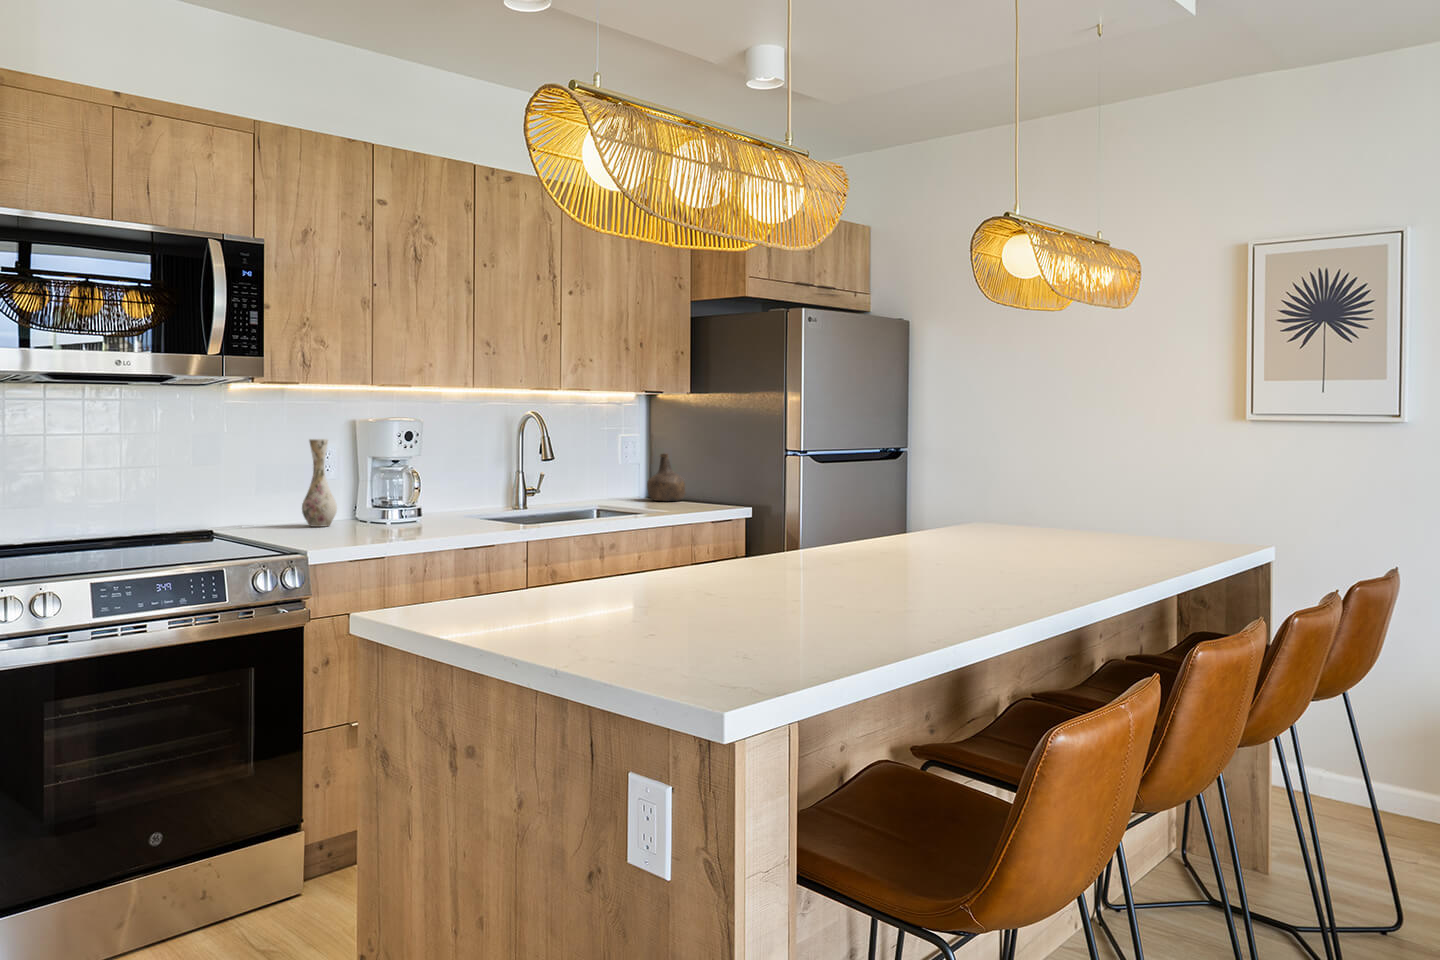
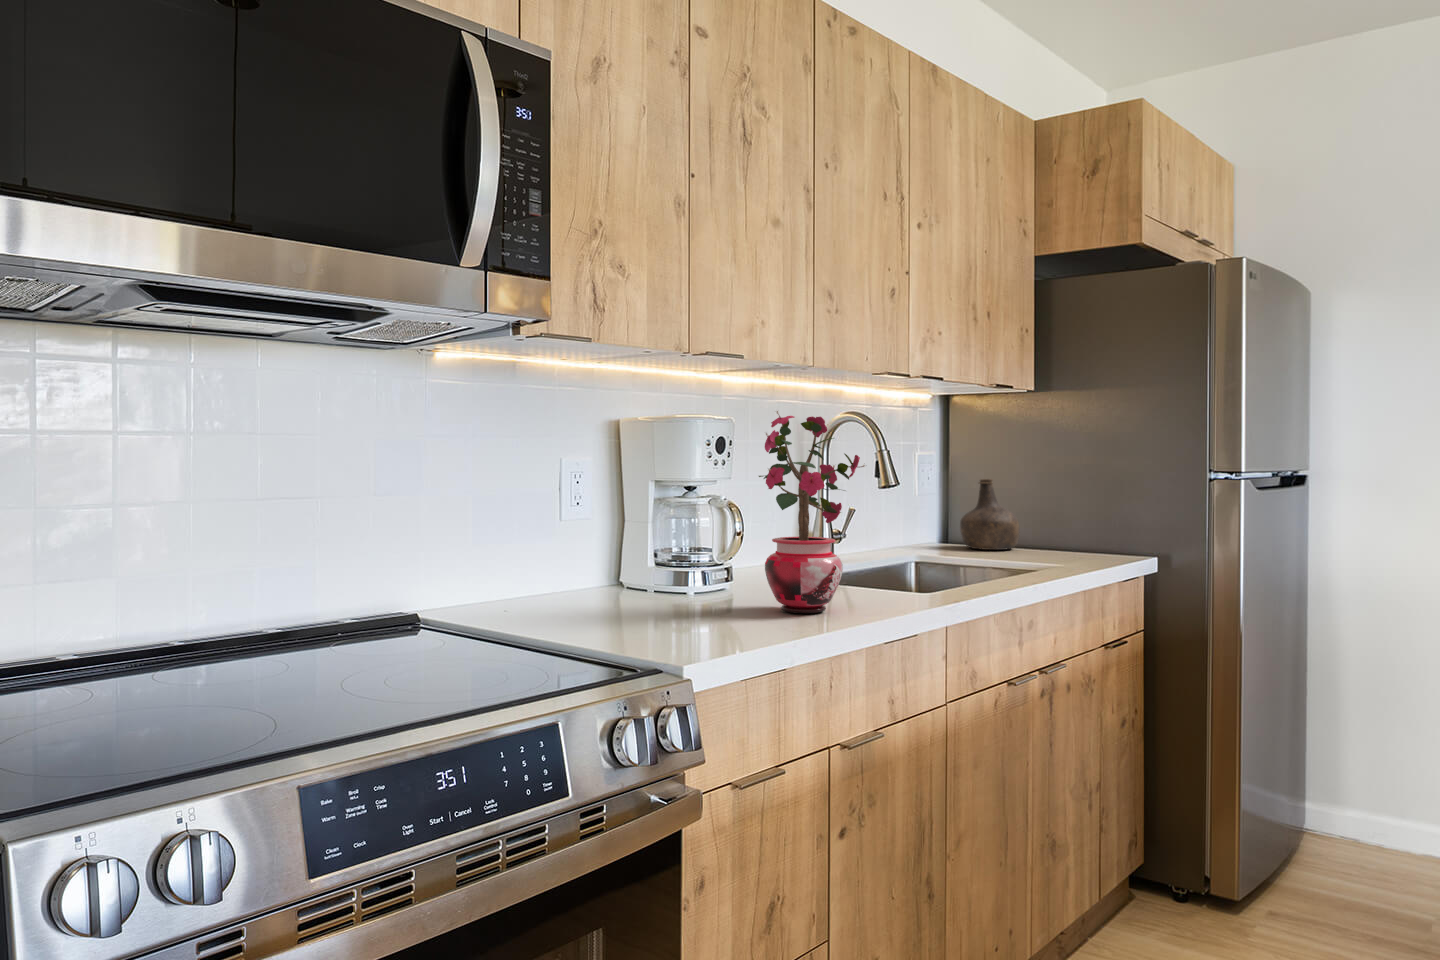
potted plant: none [412,419,471,532] -> present [759,411,865,613]
vase: present [302,439,337,527] -> none [544,451,602,605]

